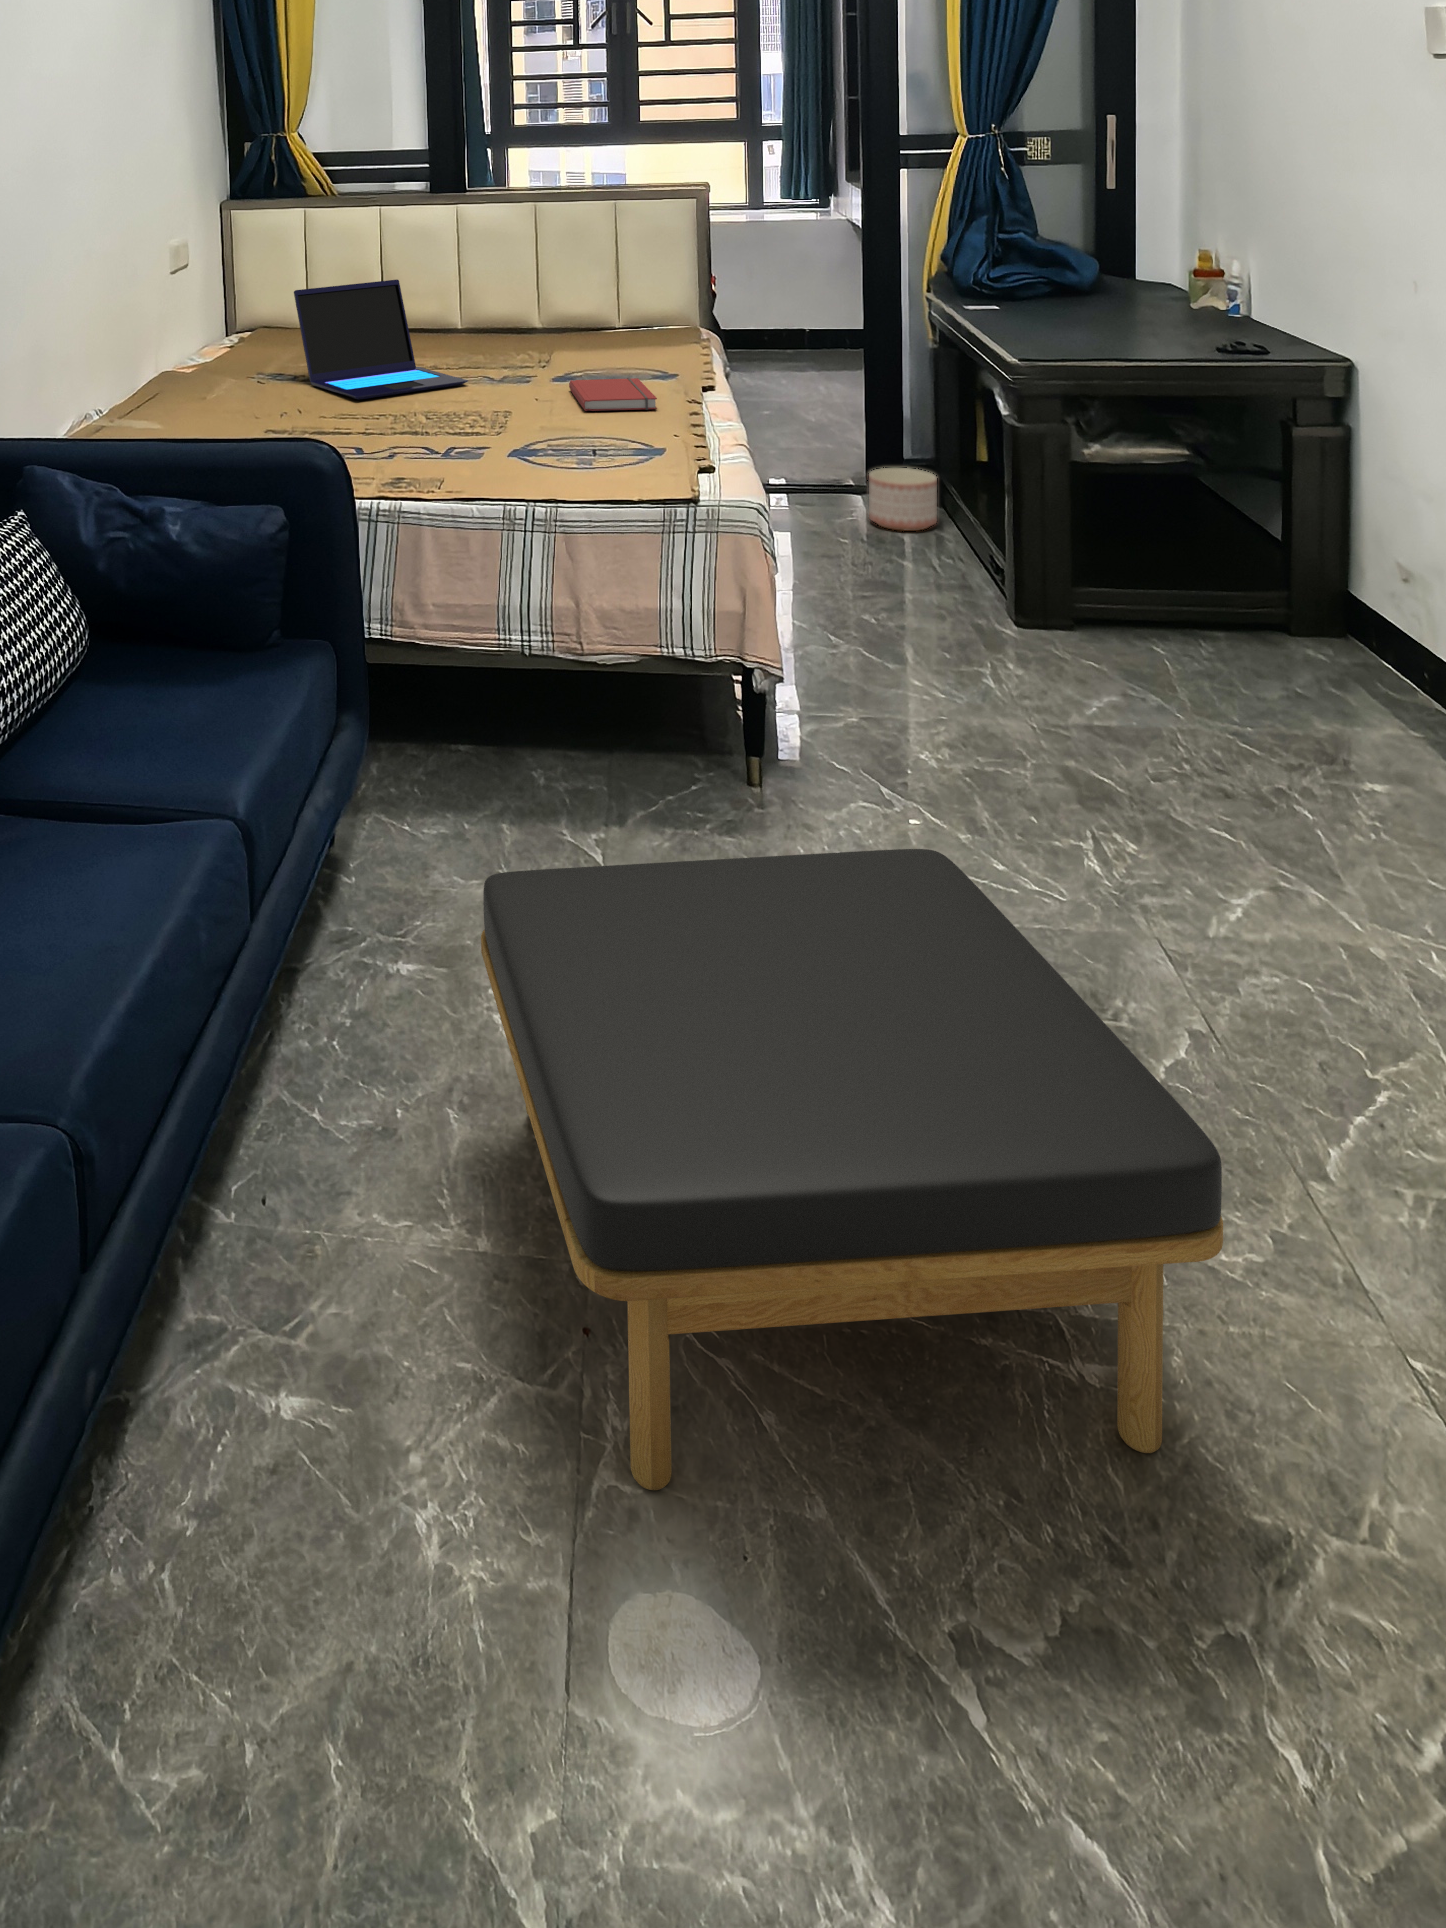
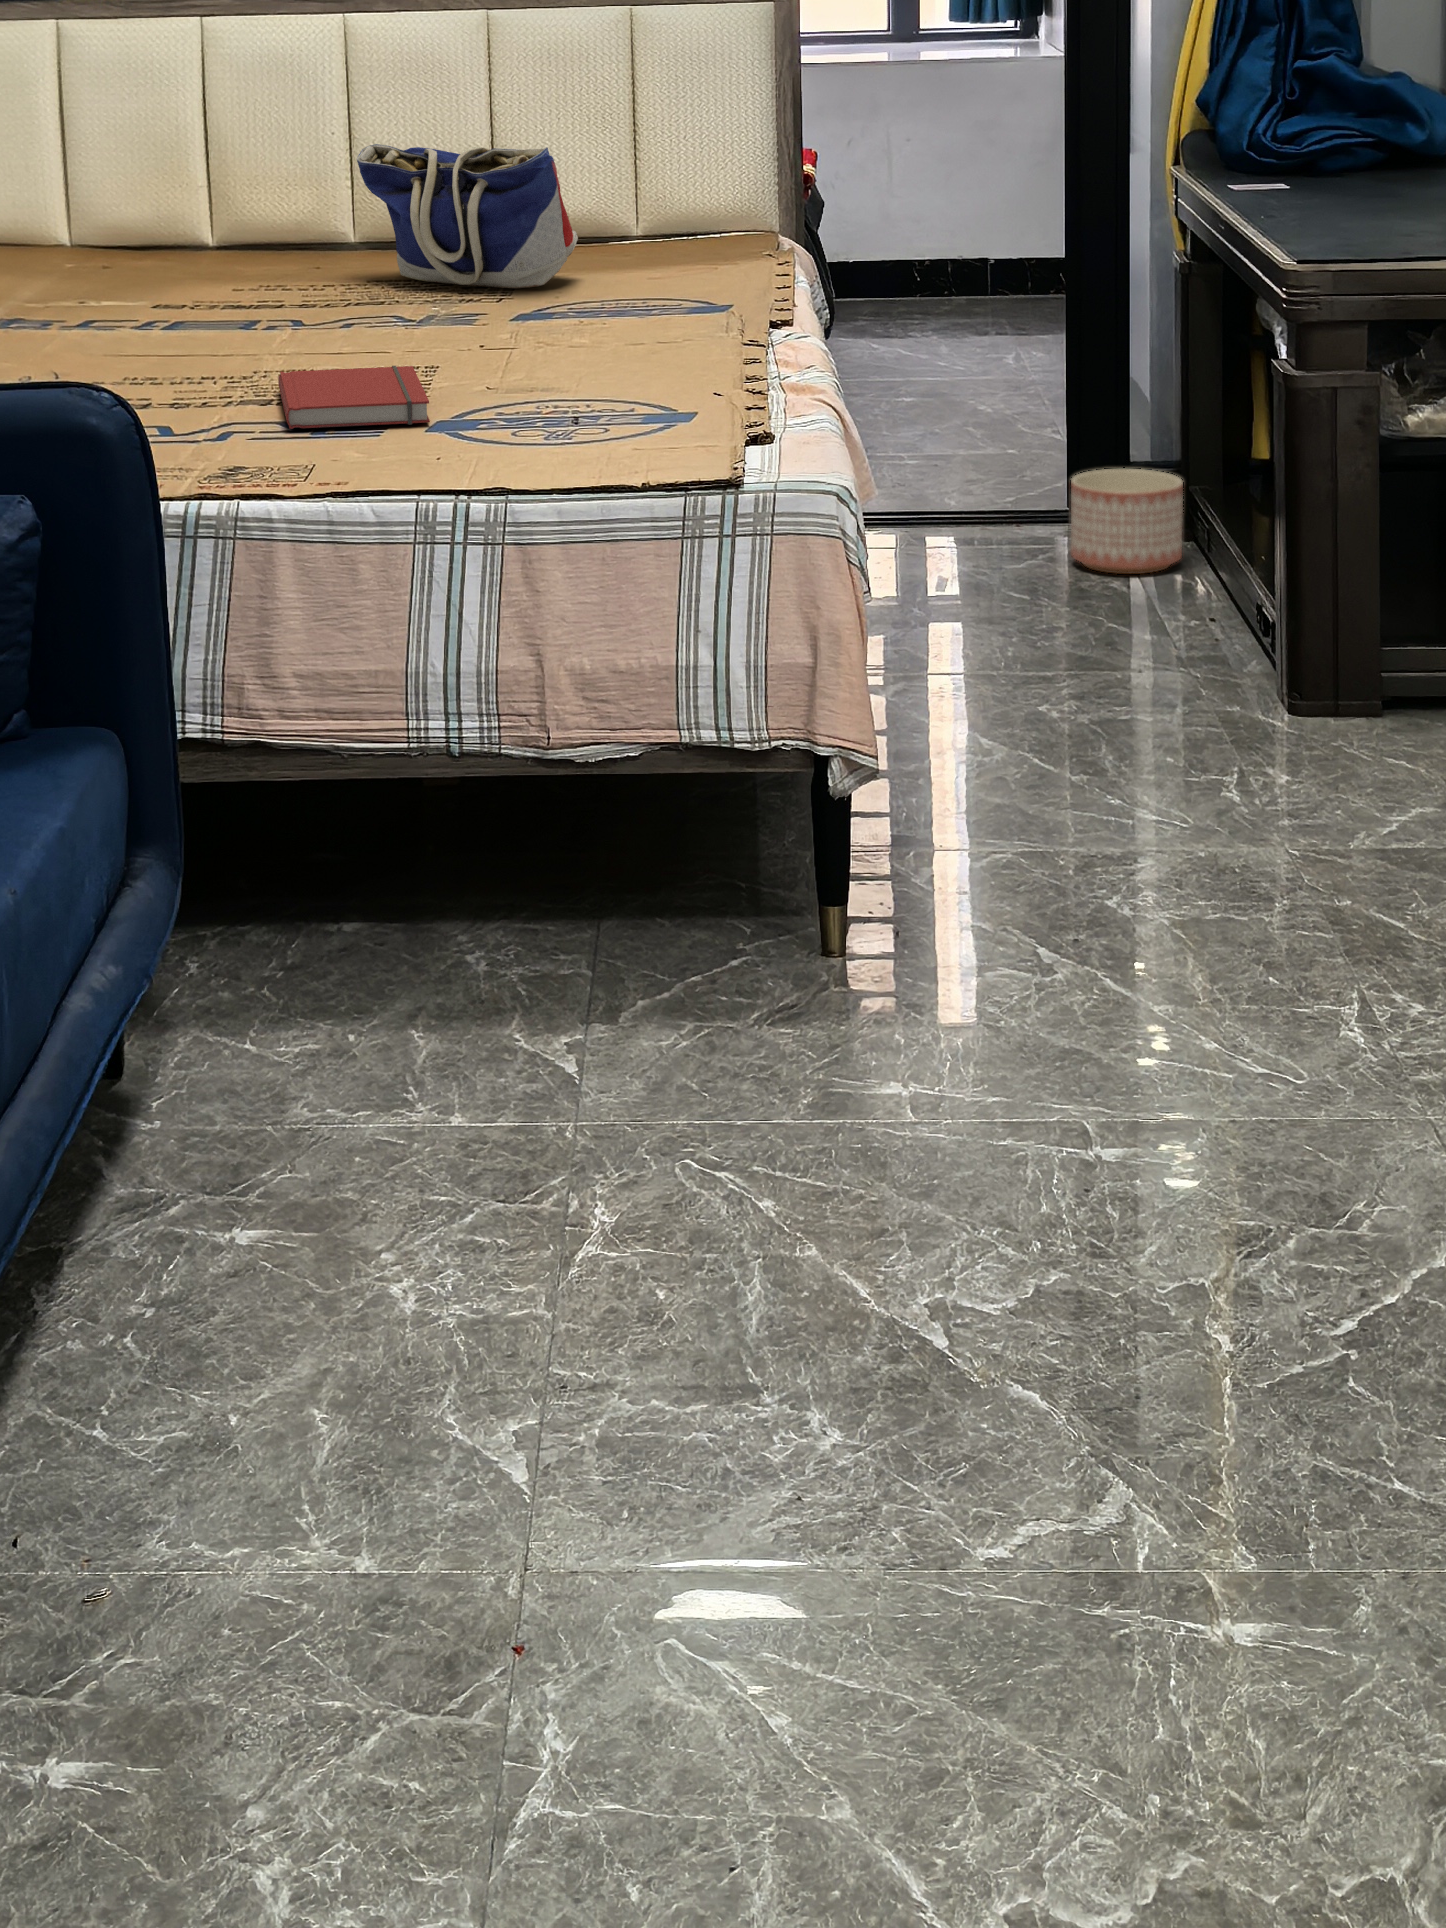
laptop: present [294,280,468,400] -> none [43,138,368,351]
tote bag: none [461,282,584,363] -> present [357,144,578,288]
book: present [569,378,657,411] -> present [278,366,430,429]
ottoman: present [481,849,1223,1490] -> none [369,962,1406,1819]

